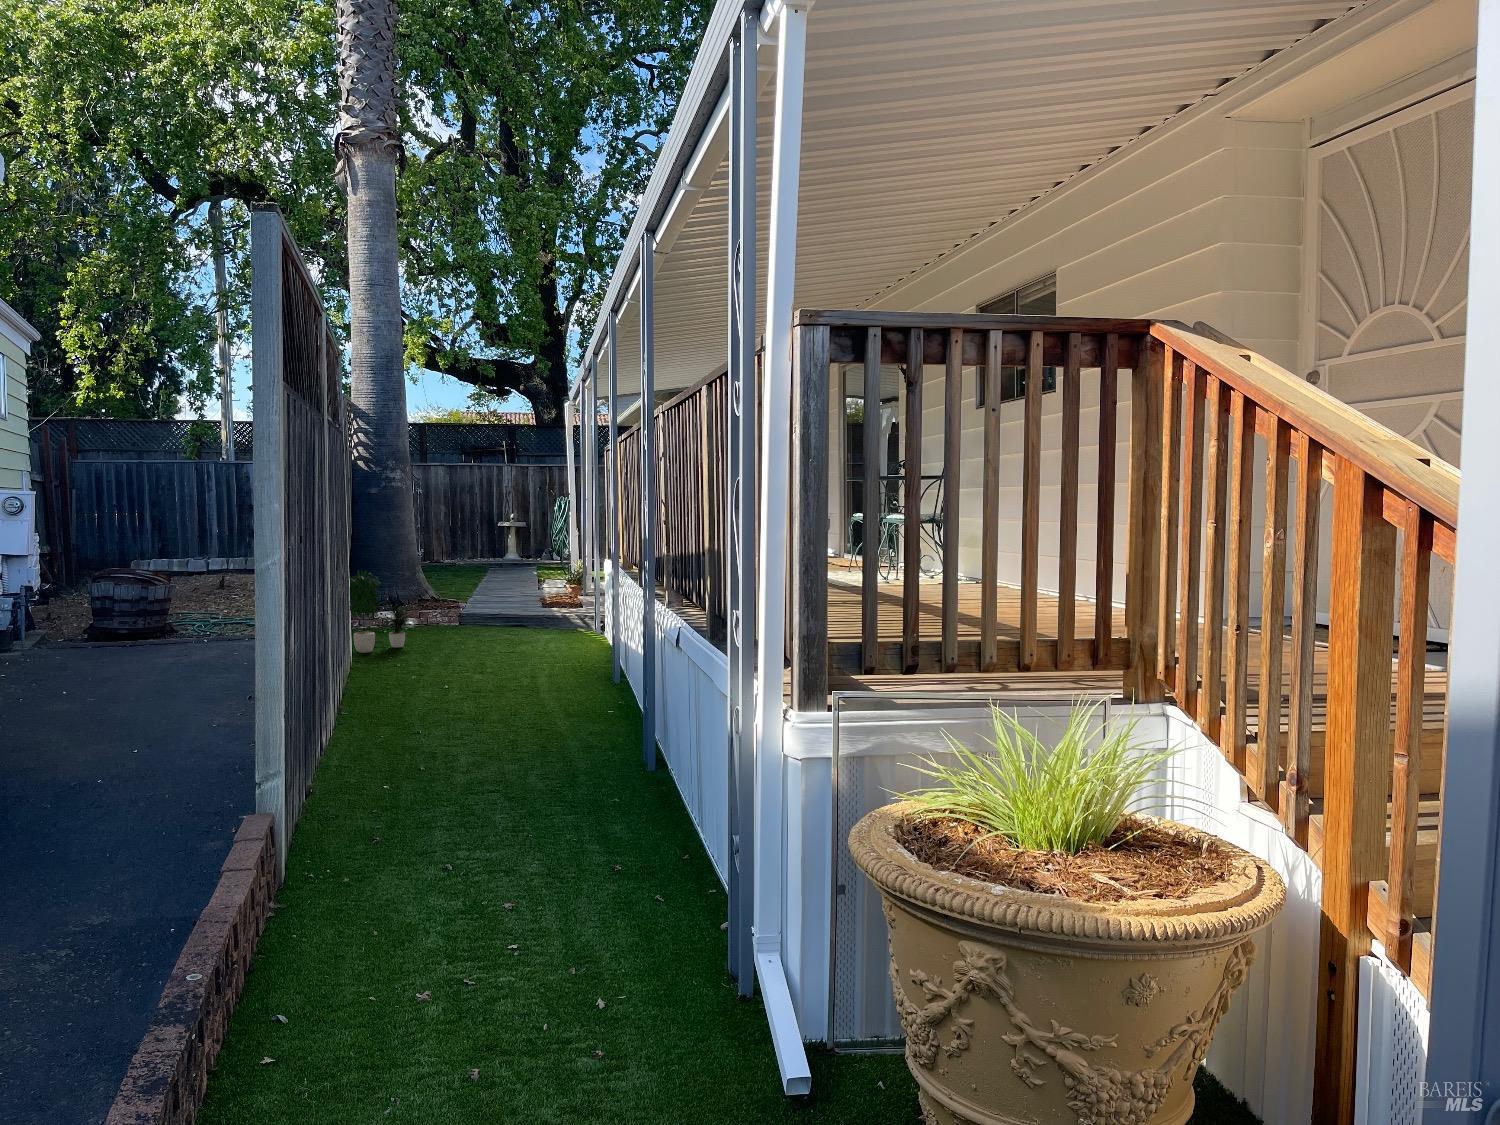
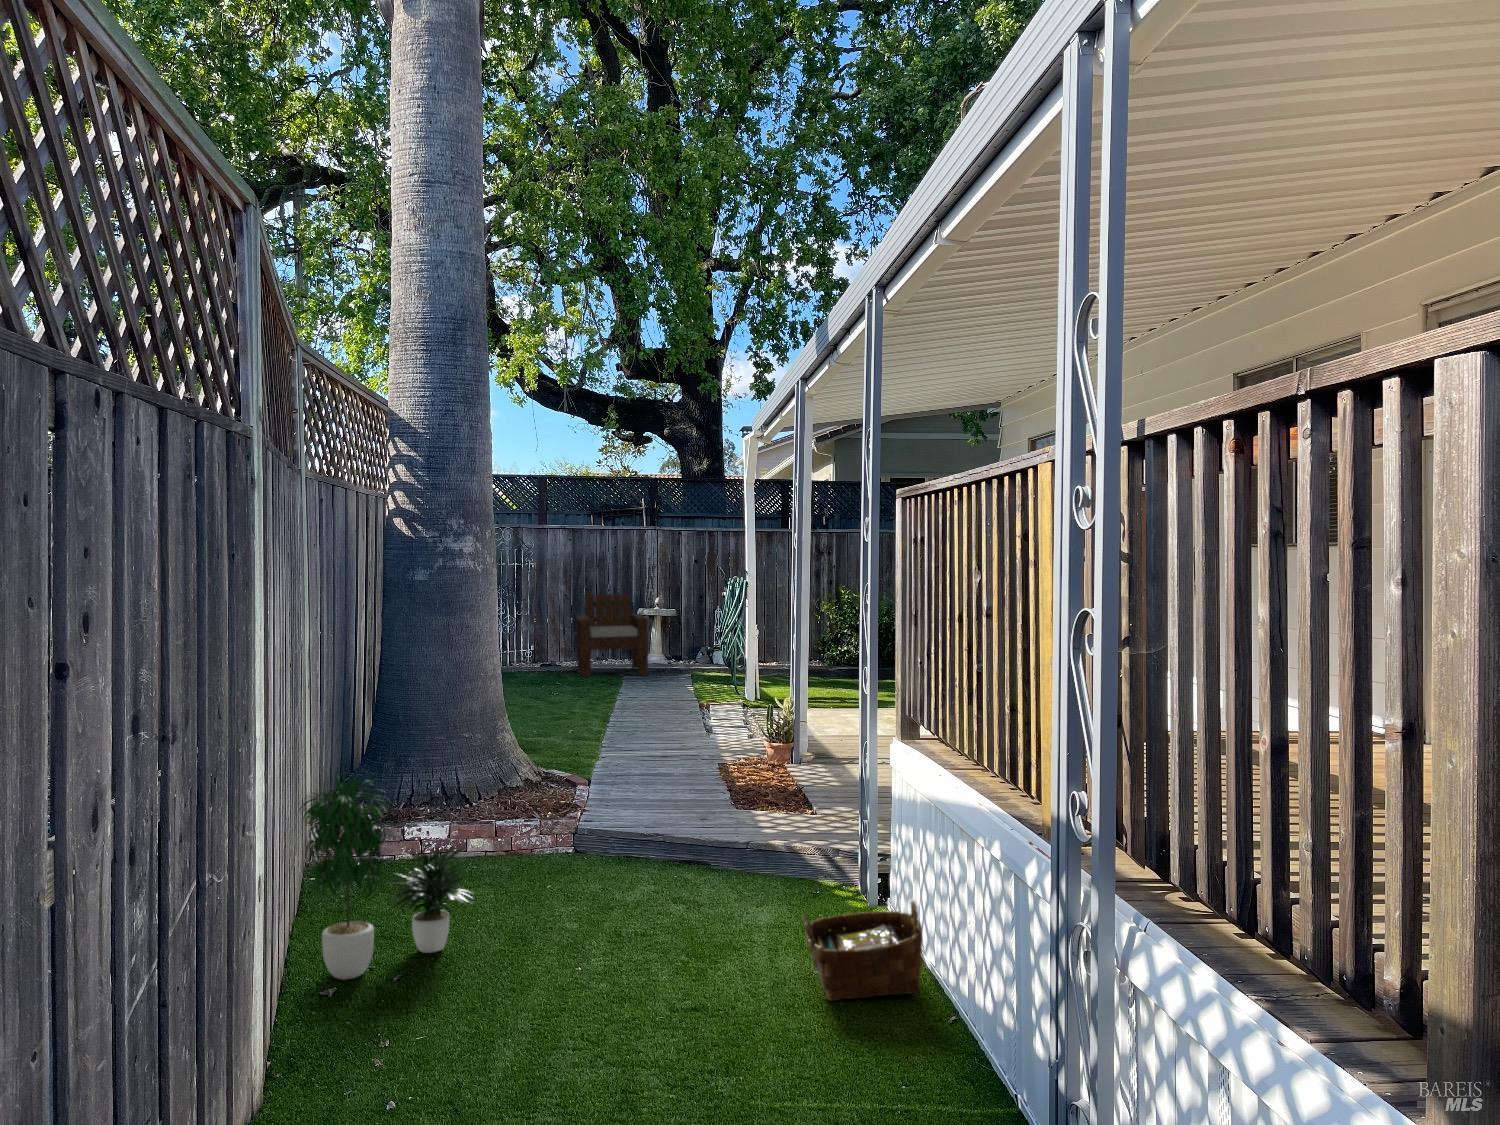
chair: none [455,511,507,568] -> present [576,594,648,676]
woven basket: none [554,617,603,654] -> present [802,901,922,1001]

